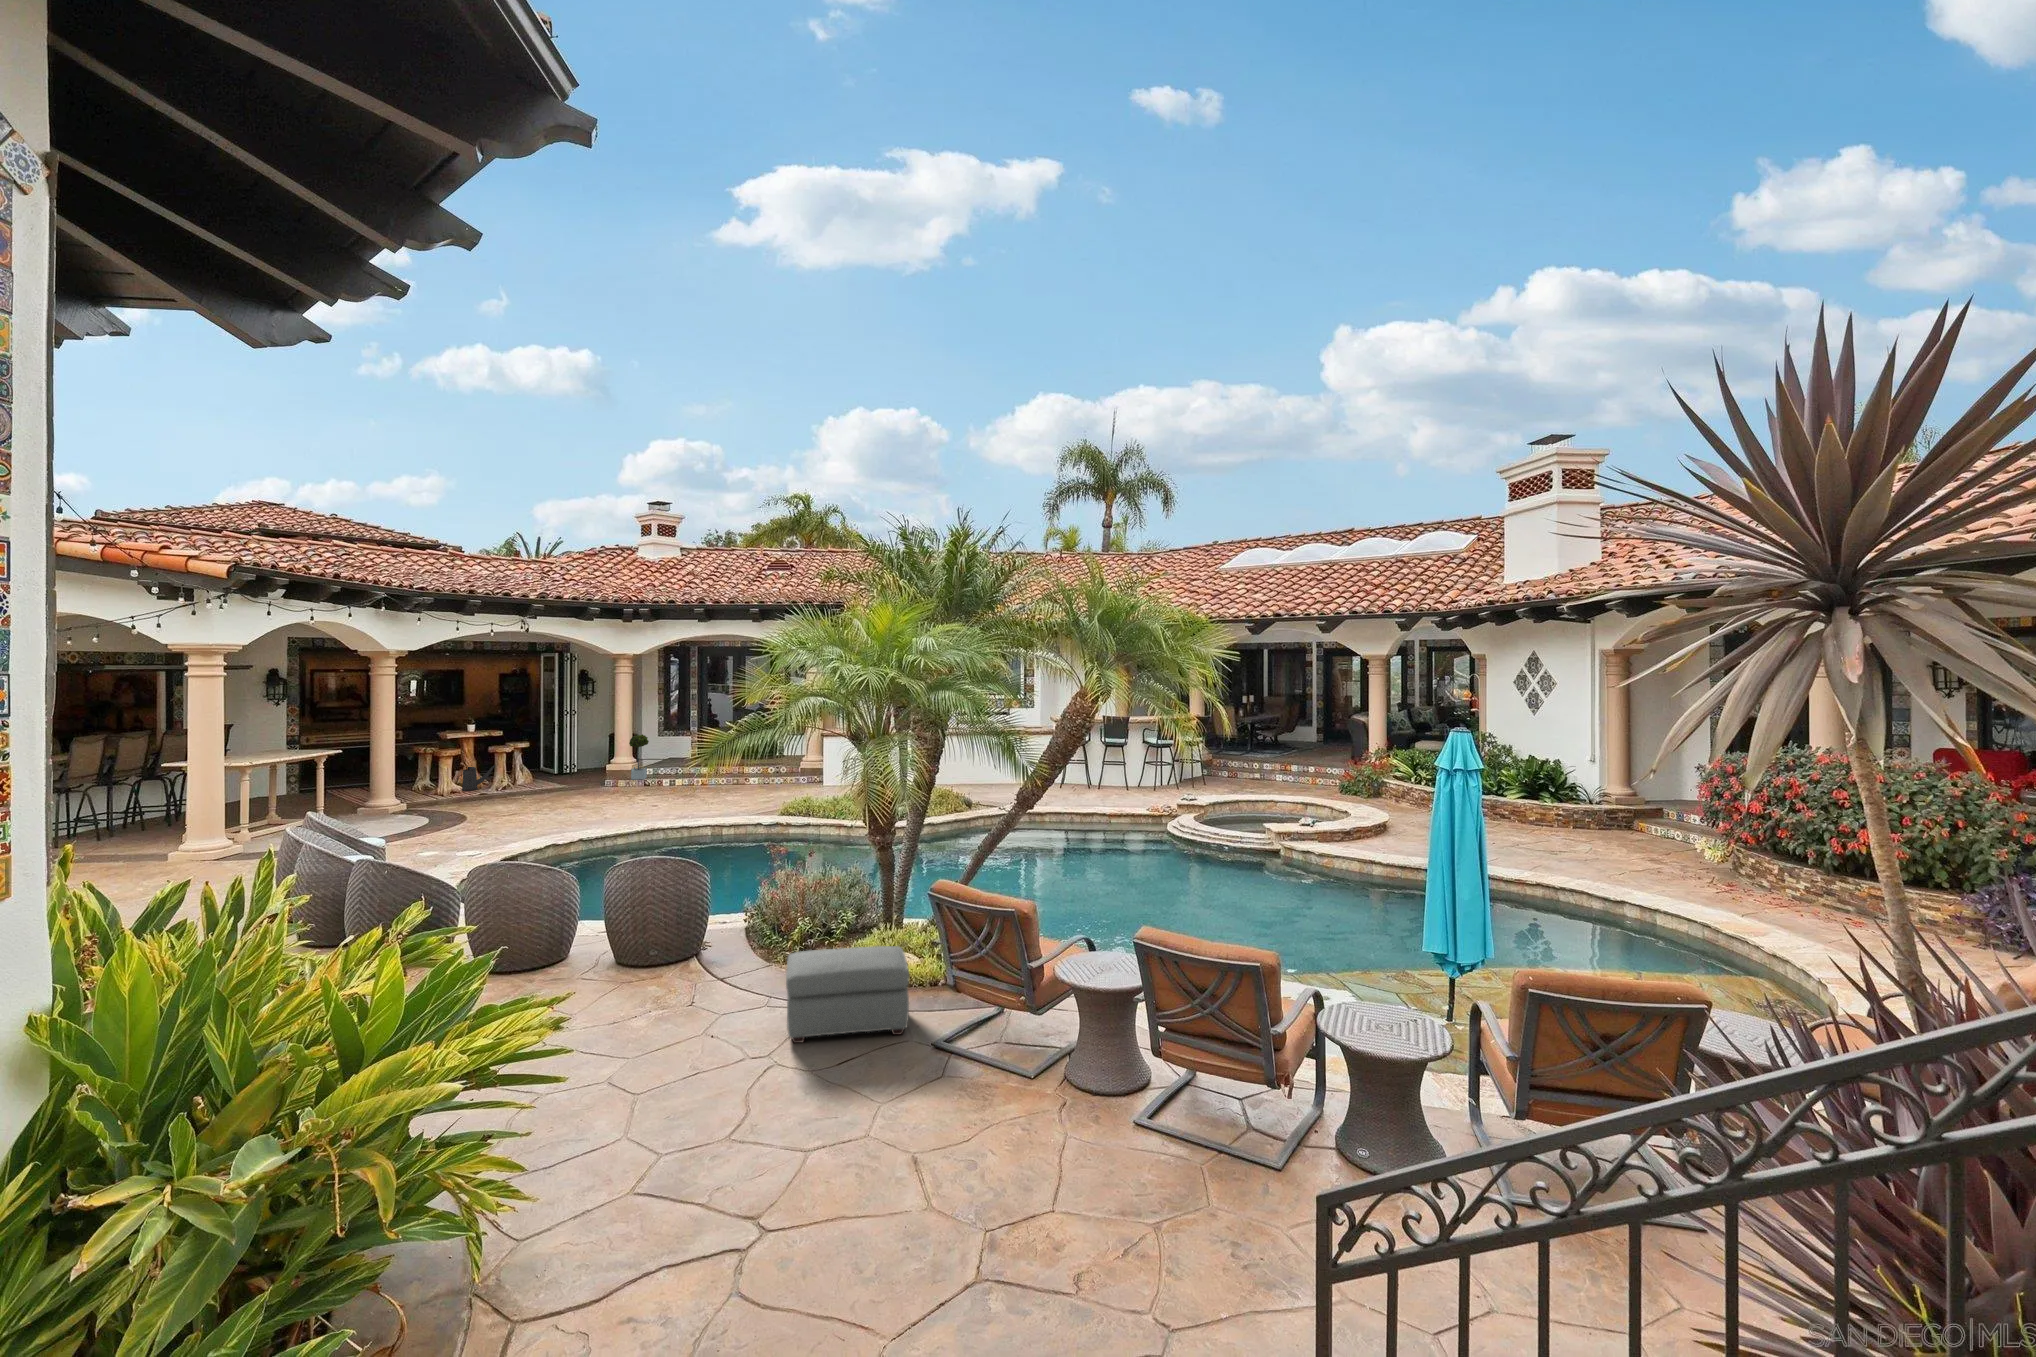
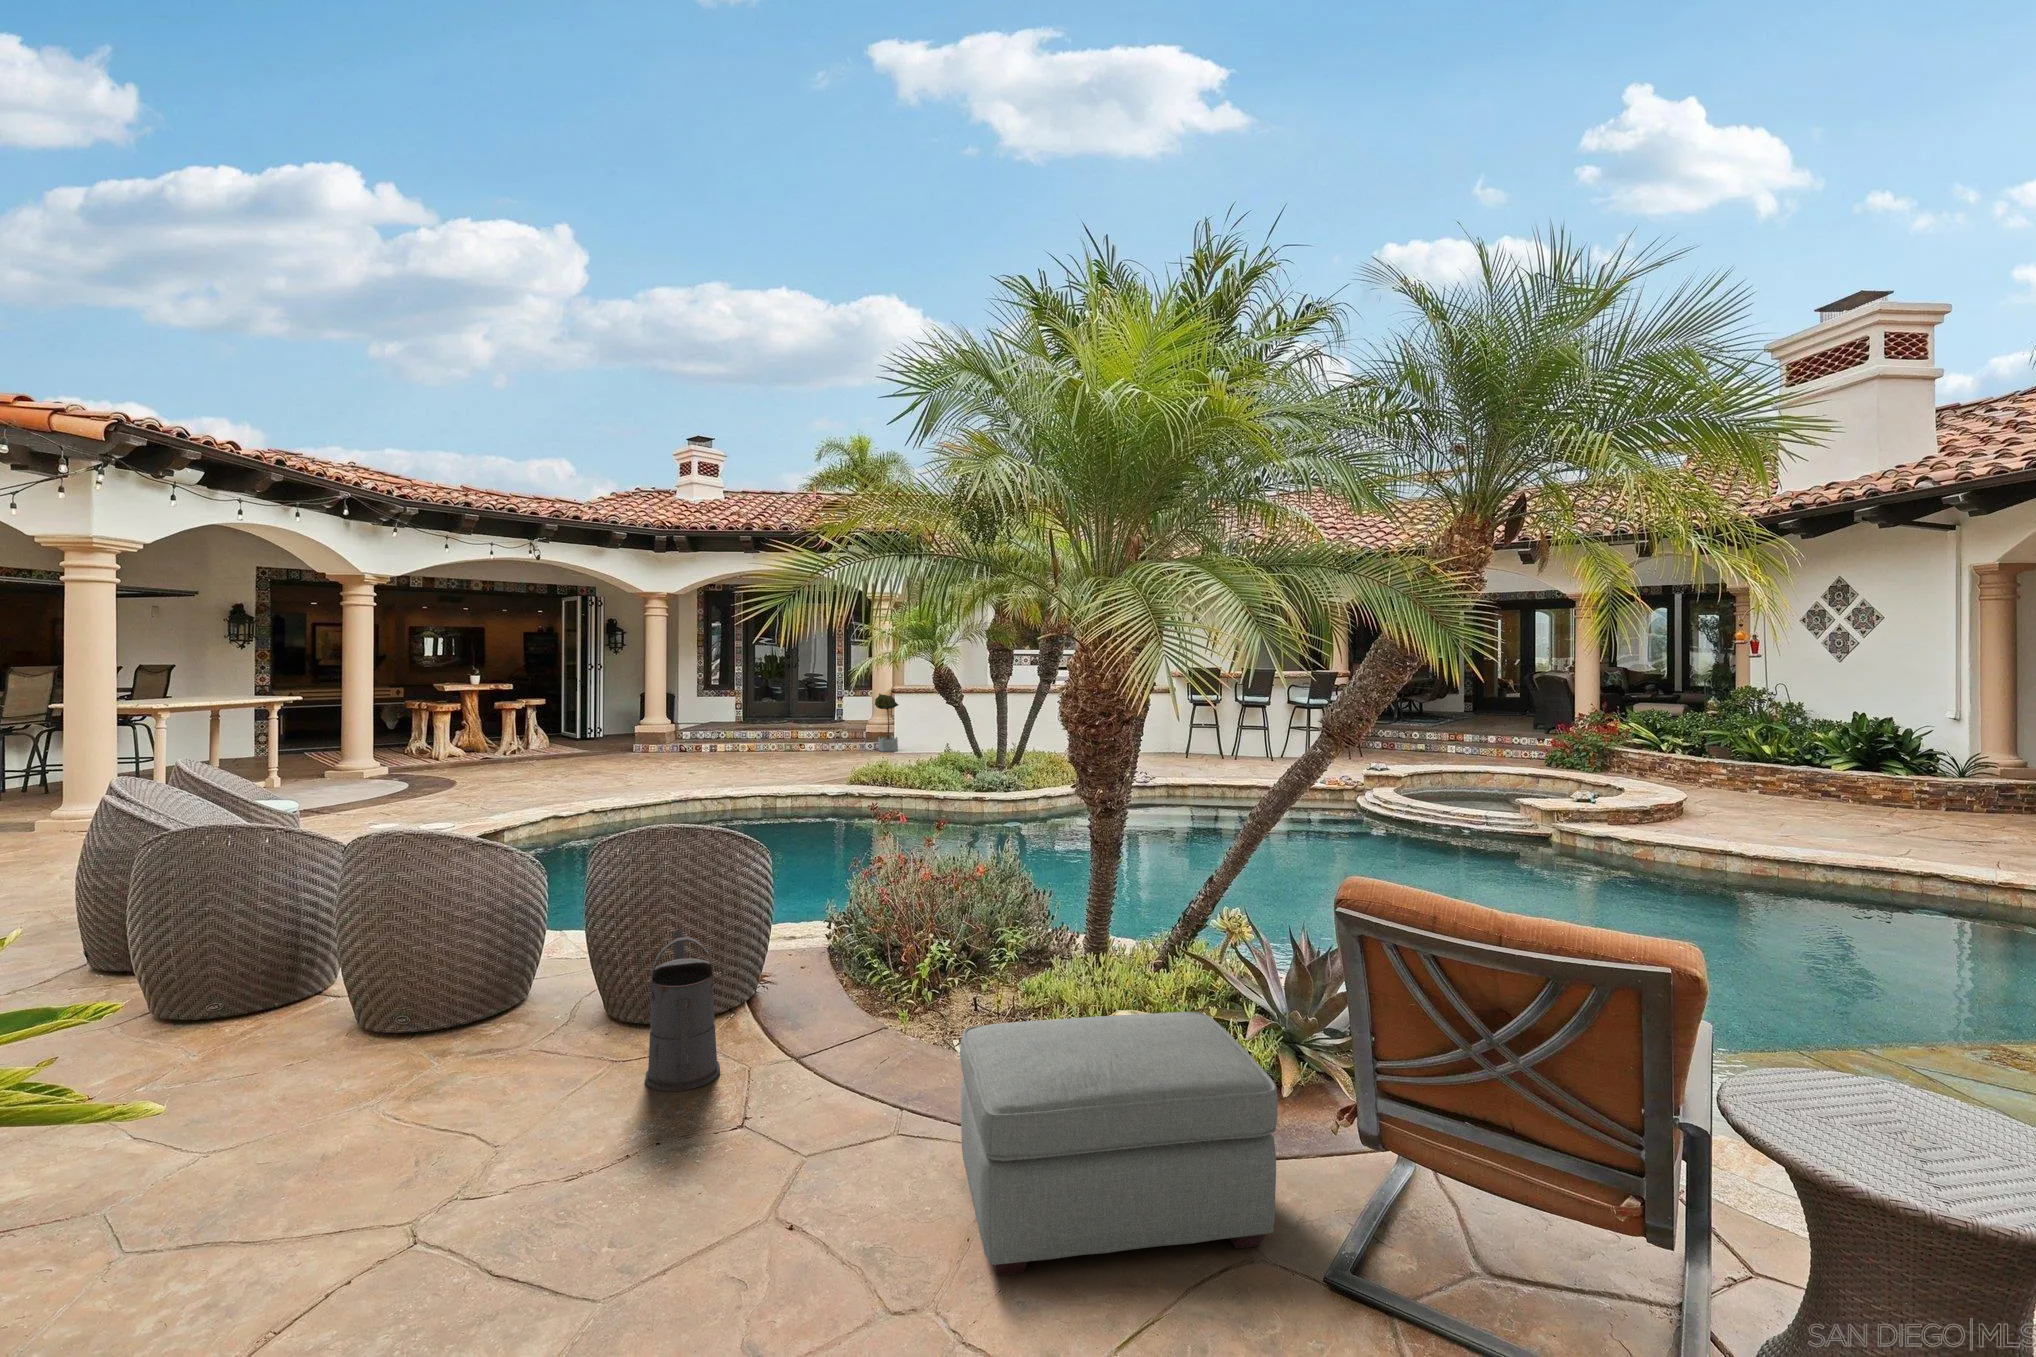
potted tree: present [629,734,649,780] -> present [875,694,899,752]
watering can: present [457,765,495,791] -> present [645,930,720,1092]

